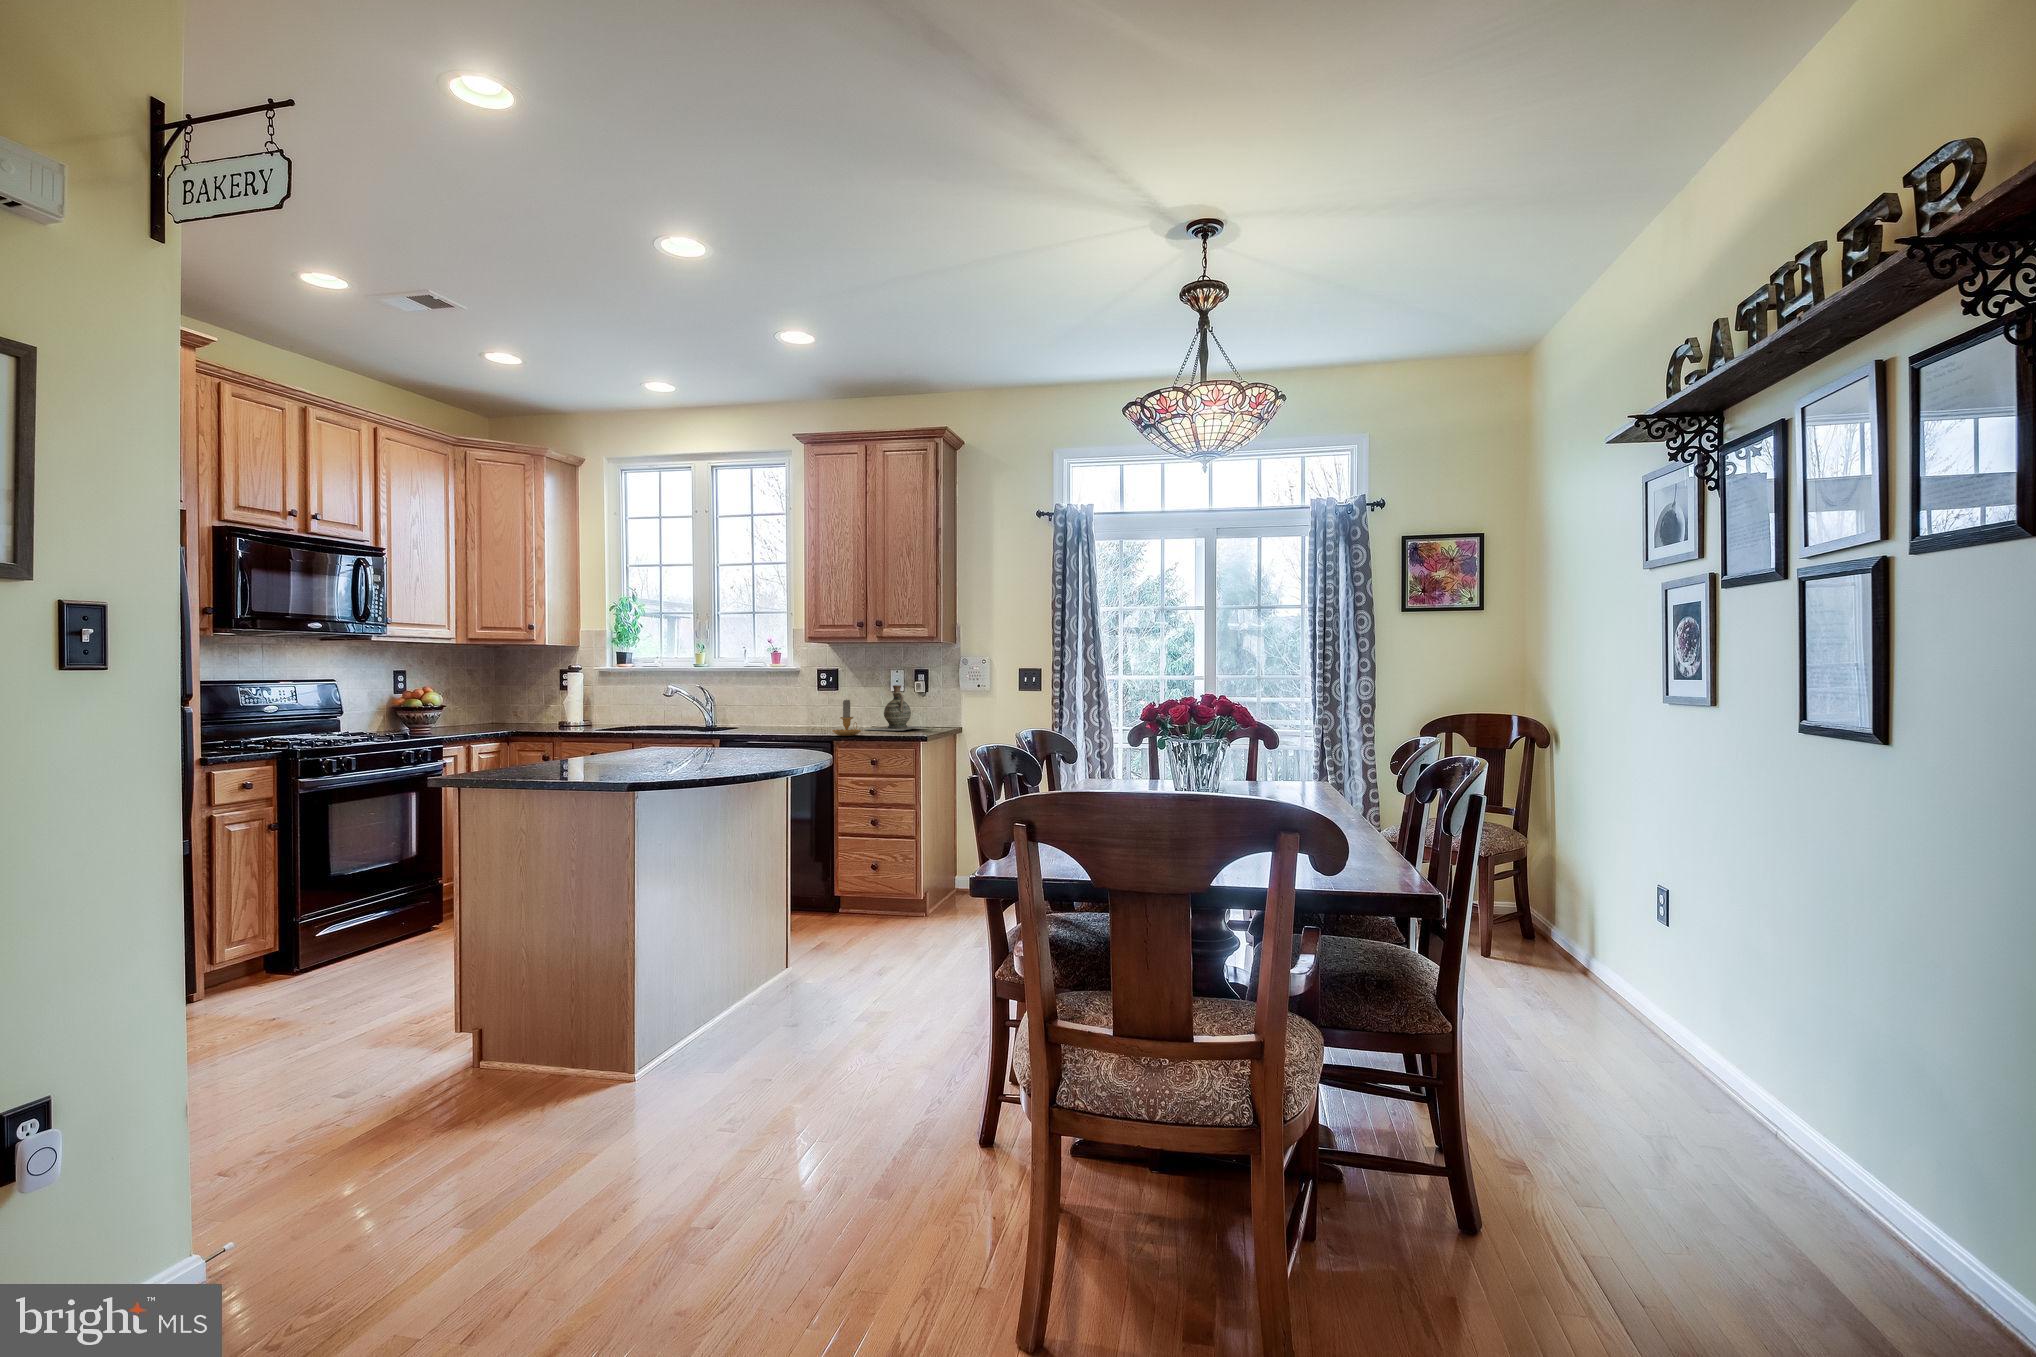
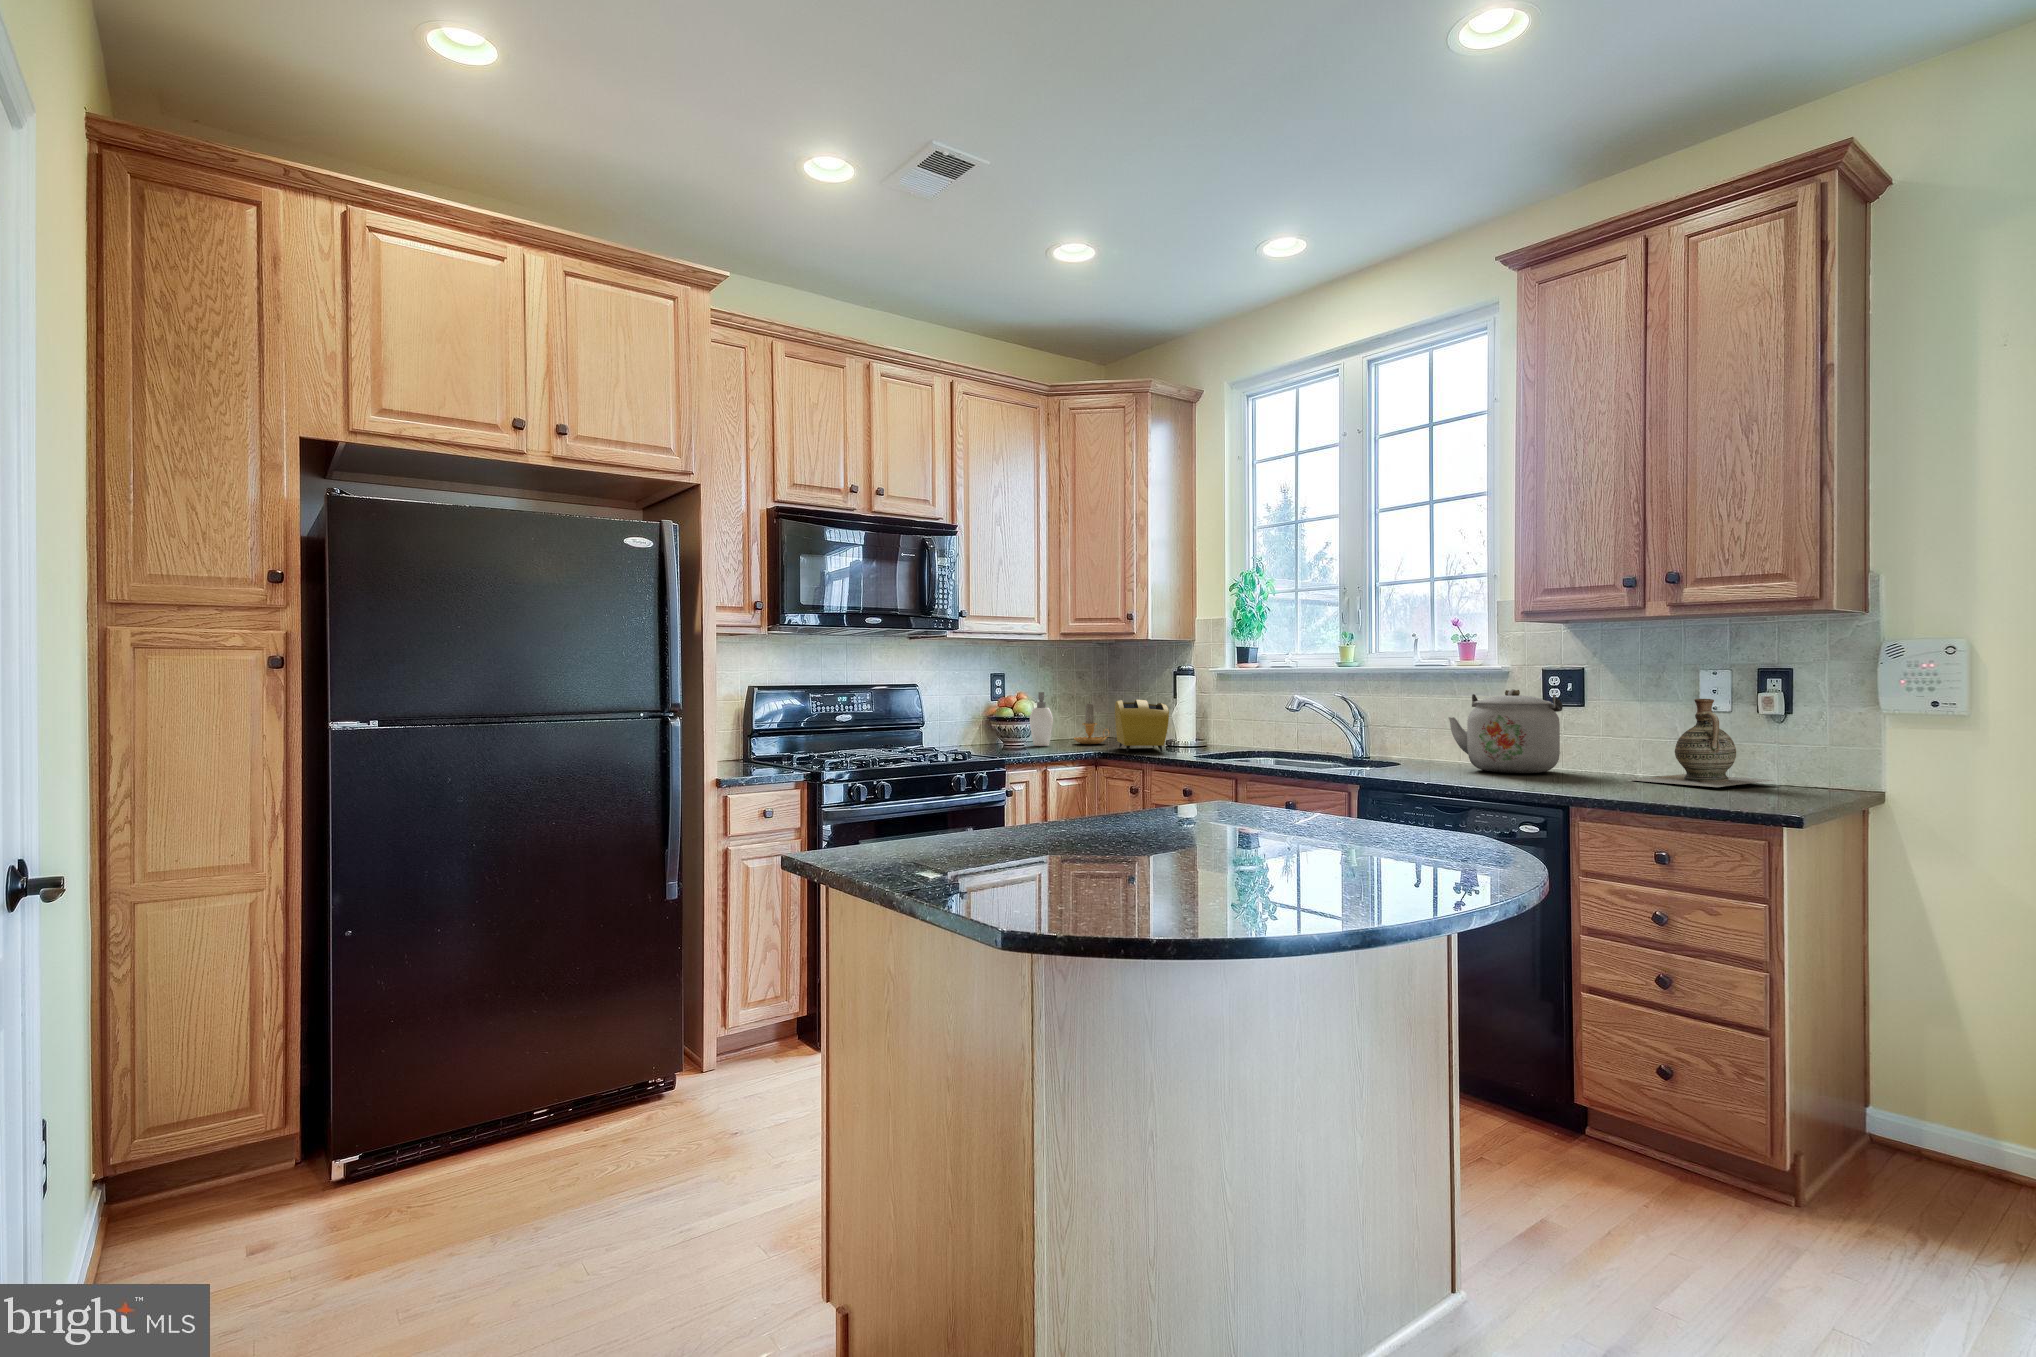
kettle: none [767,681,829,729] -> present [1448,689,1563,773]
soap dispenser: none [442,685,463,728] -> present [1030,692,1053,746]
toaster: none [521,690,570,729] -> present [1115,700,1169,752]
candle: present [832,700,861,736] -> present [1073,703,1109,744]

